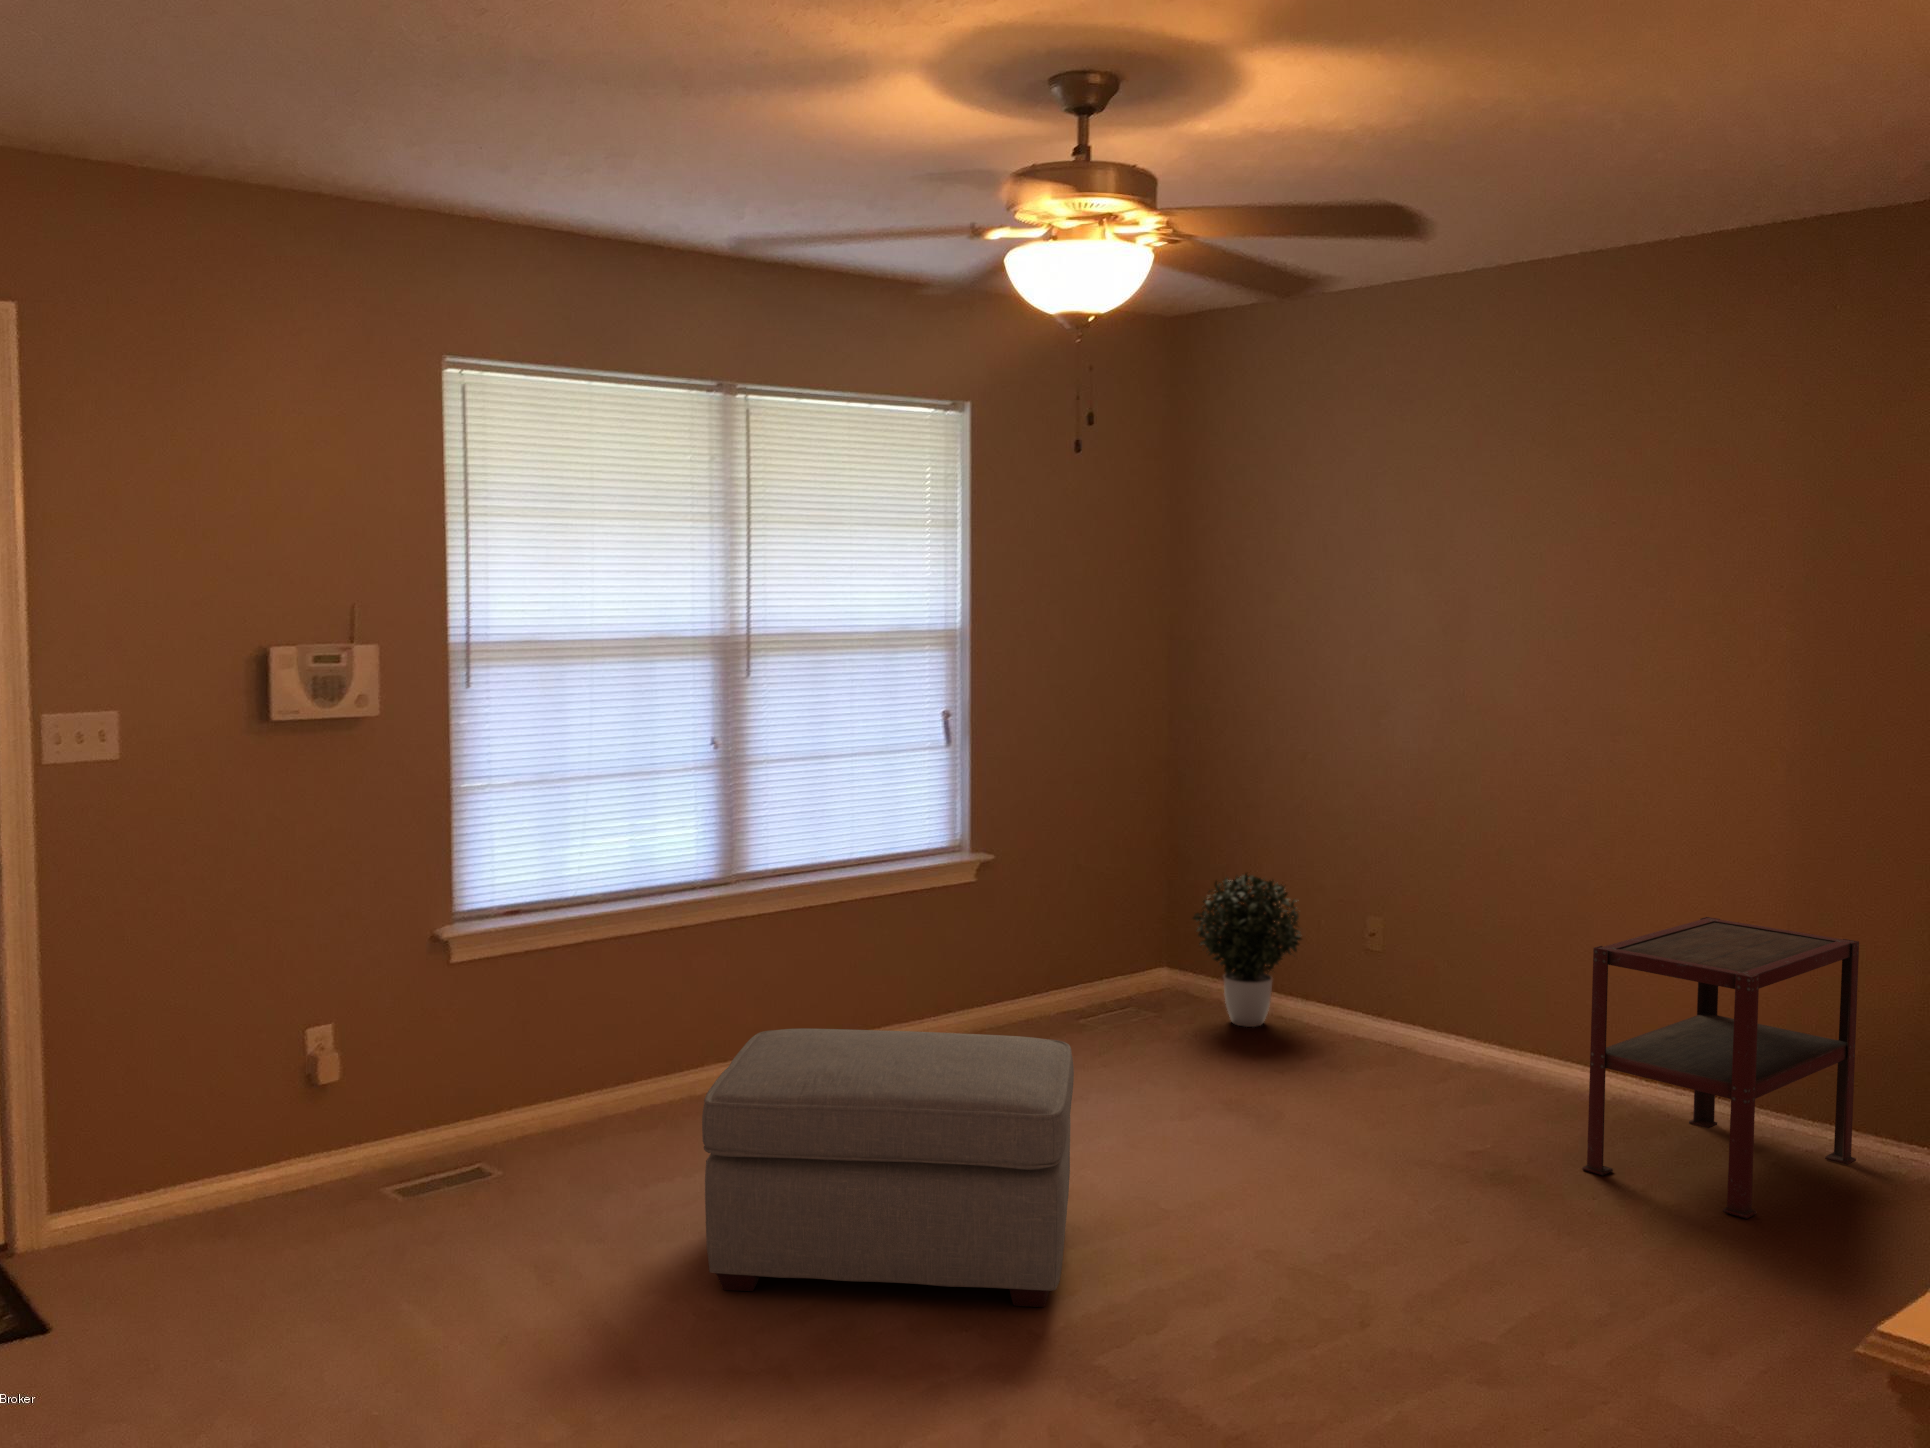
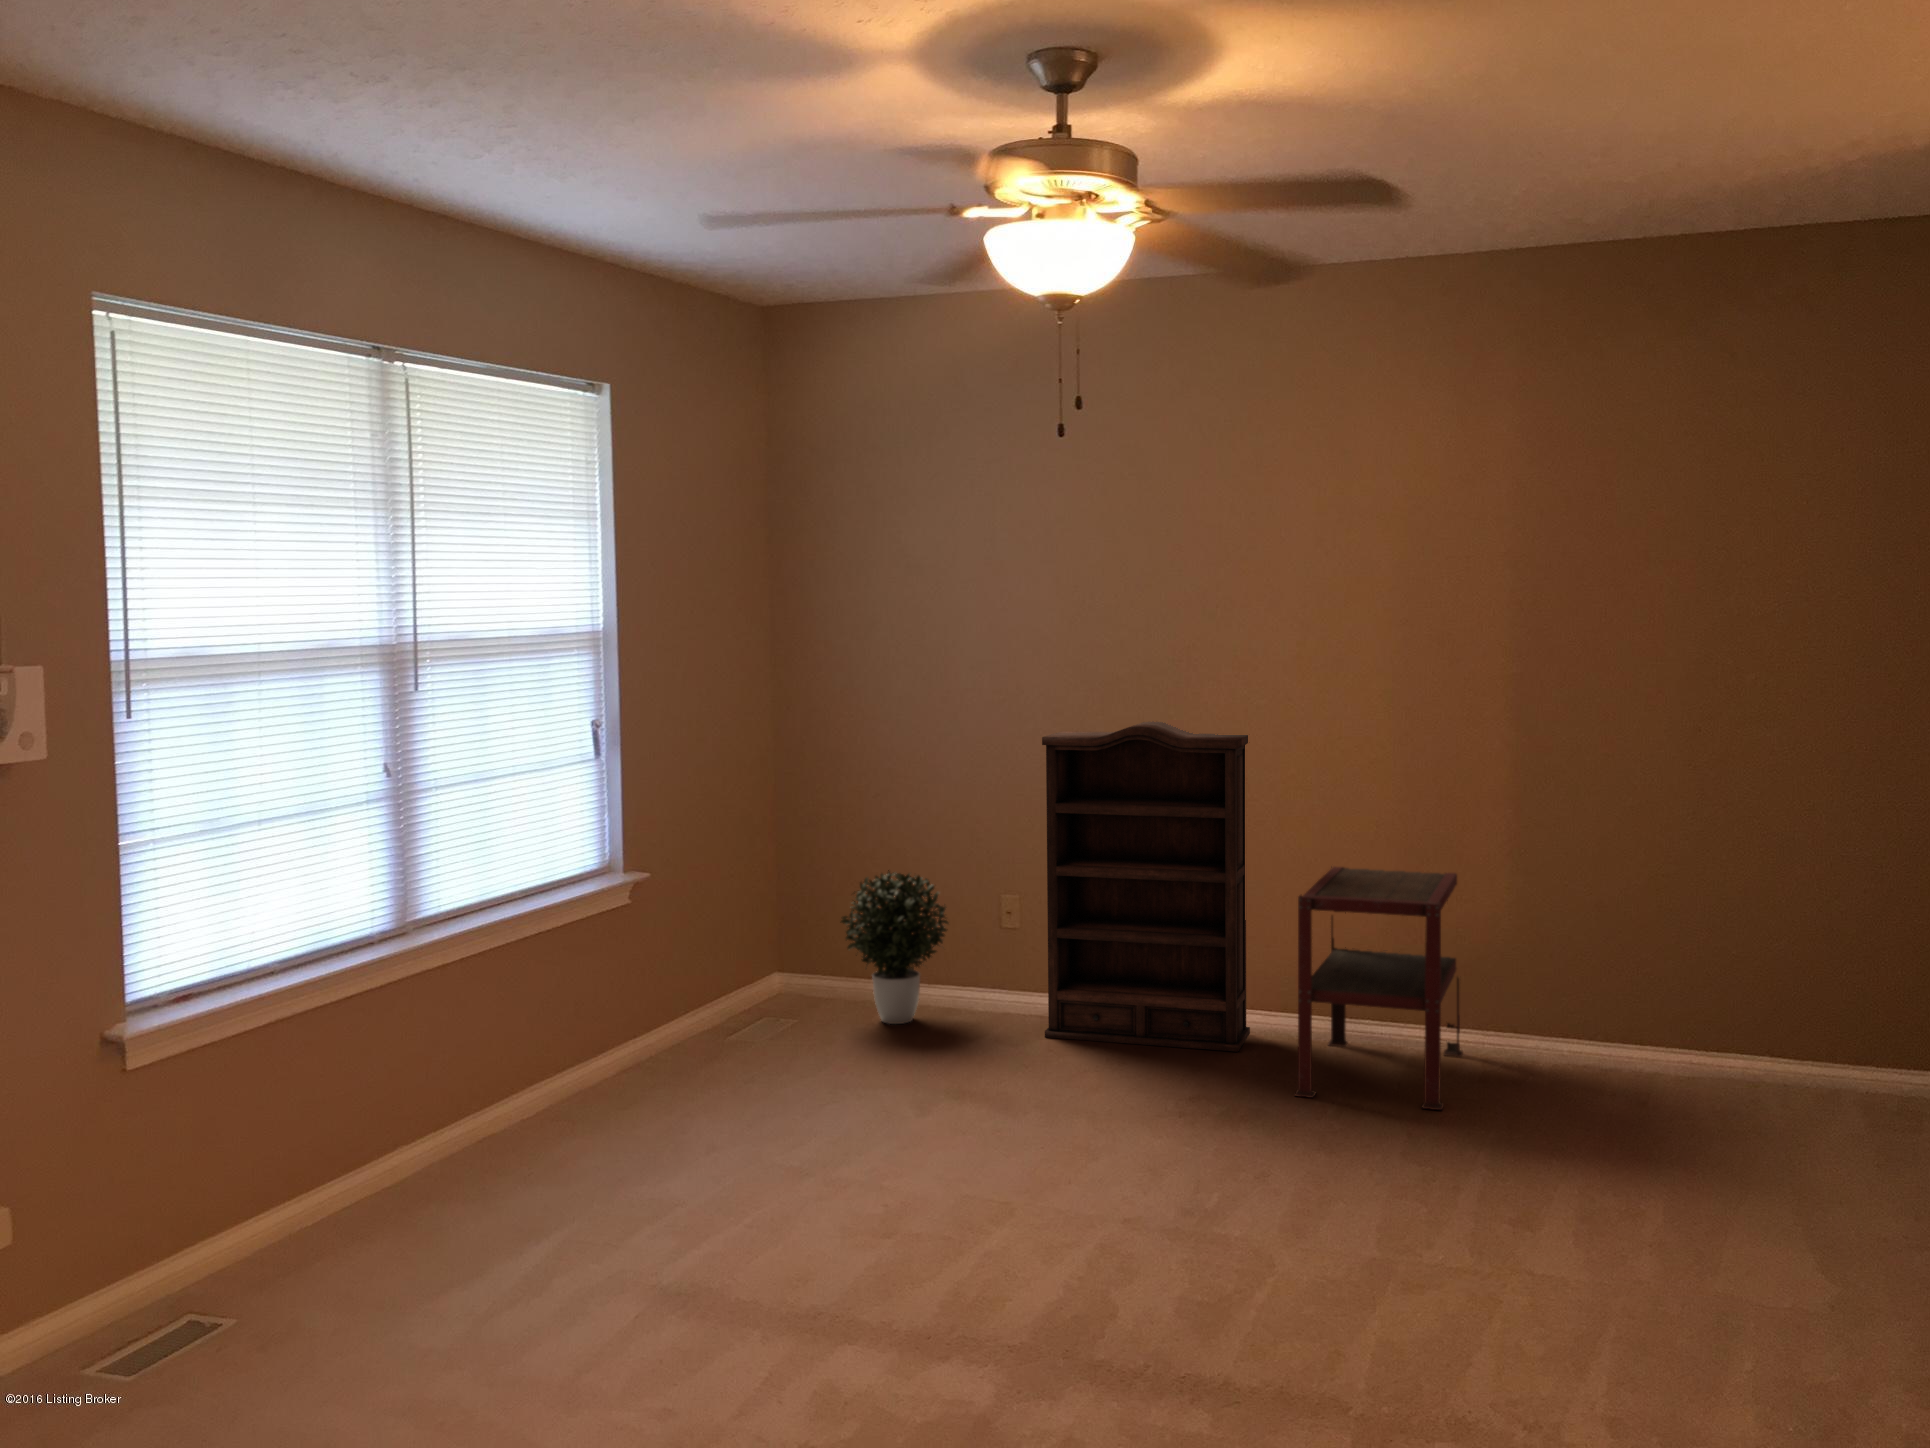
bookshelf: none [1376,740,1618,1112] -> present [1042,721,1250,1052]
ottoman: present [702,1028,1074,1307] -> none [594,1044,1018,1377]

